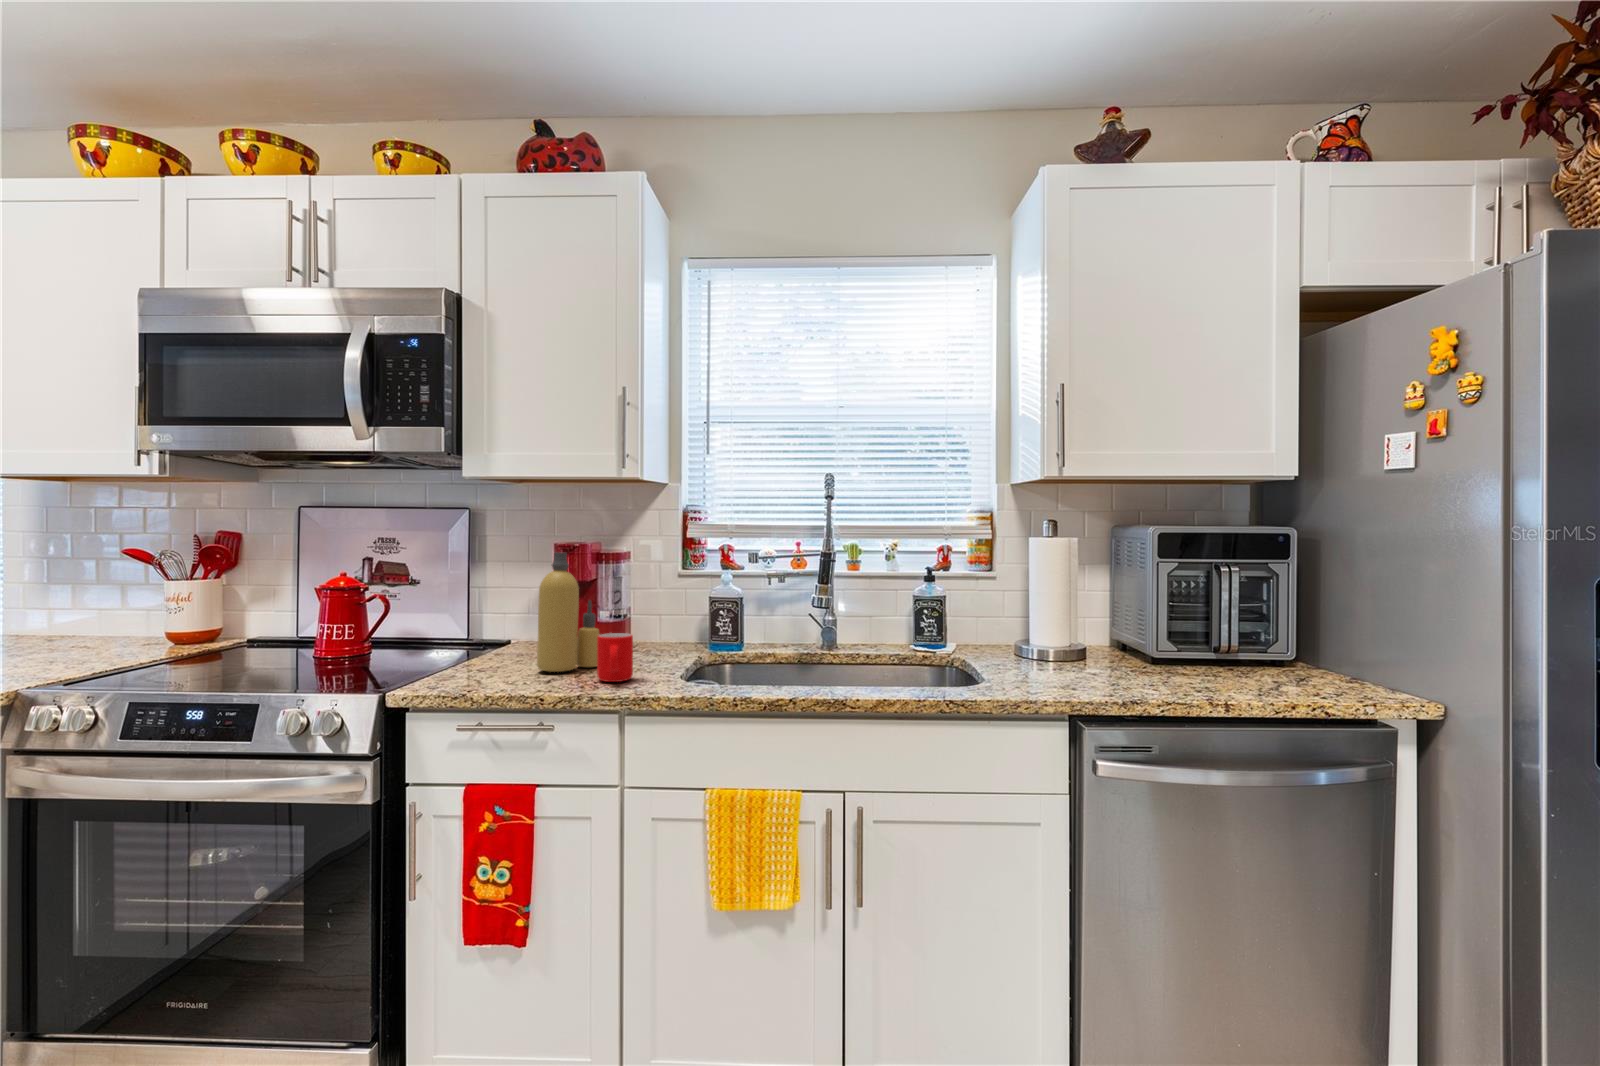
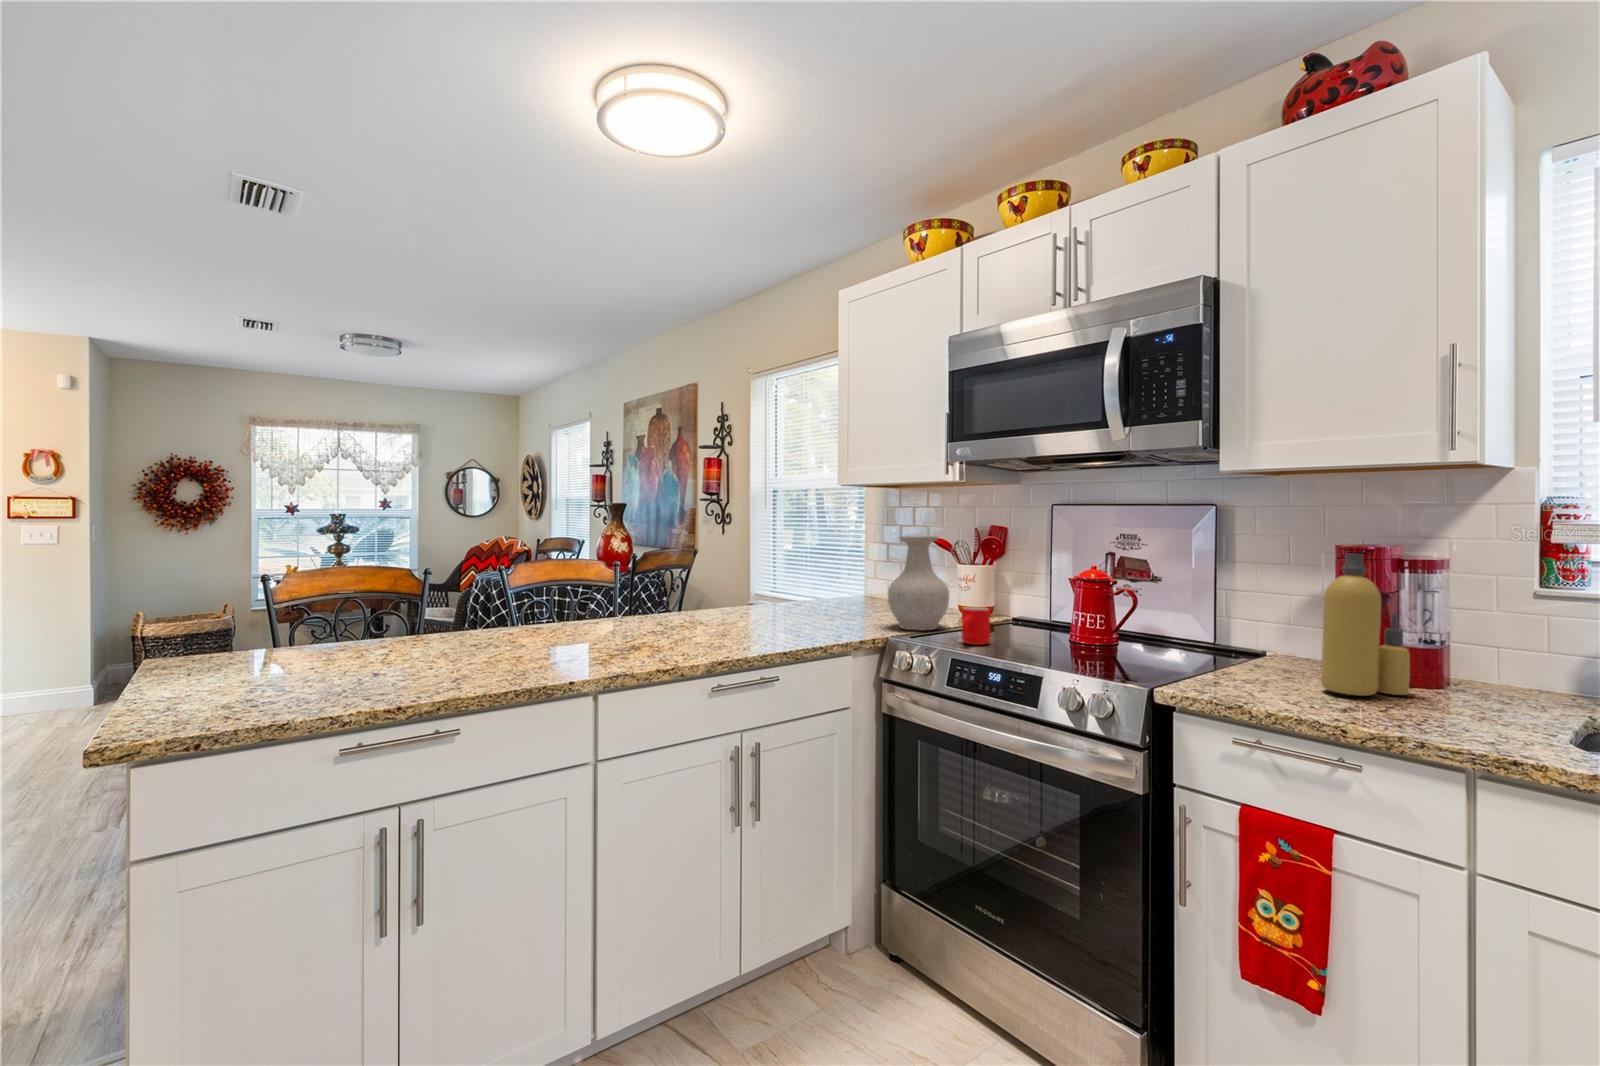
vase: none [47,542,151,667] -> present [888,536,949,630]
mug: present [597,633,633,682] -> present [962,607,990,645]

